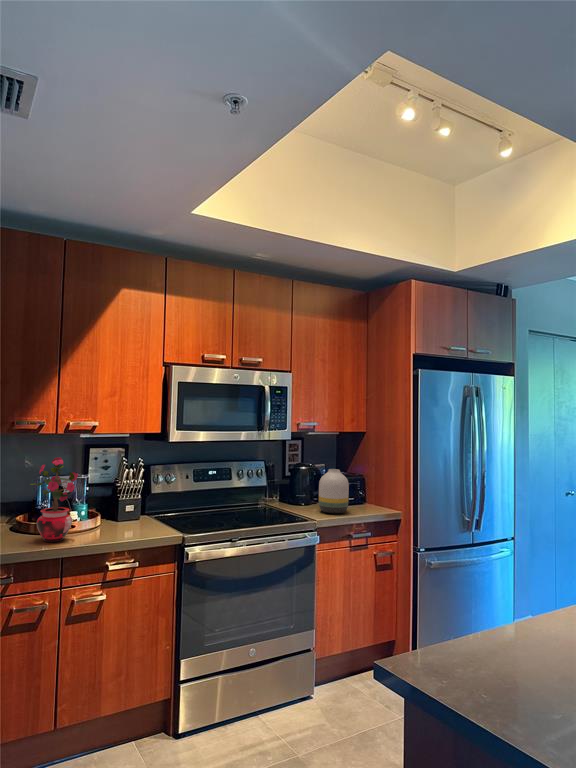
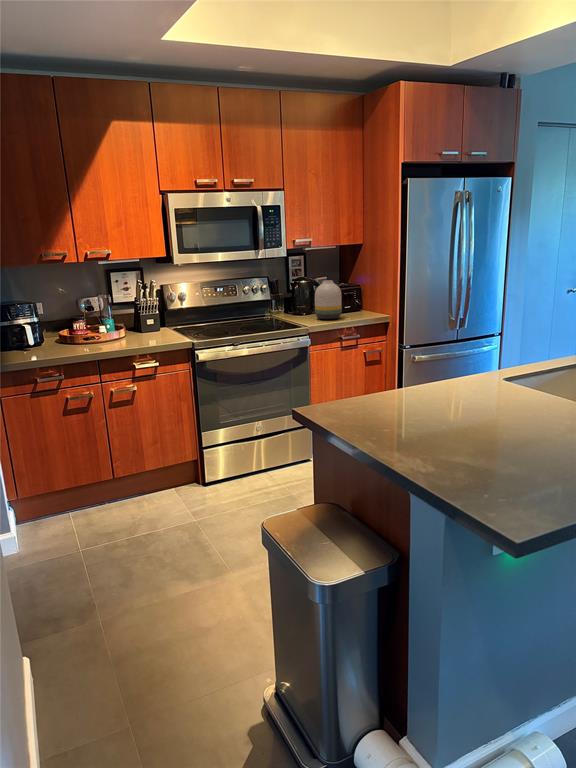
potted plant: present [30,457,78,542] -> none [62,281,102,349]

